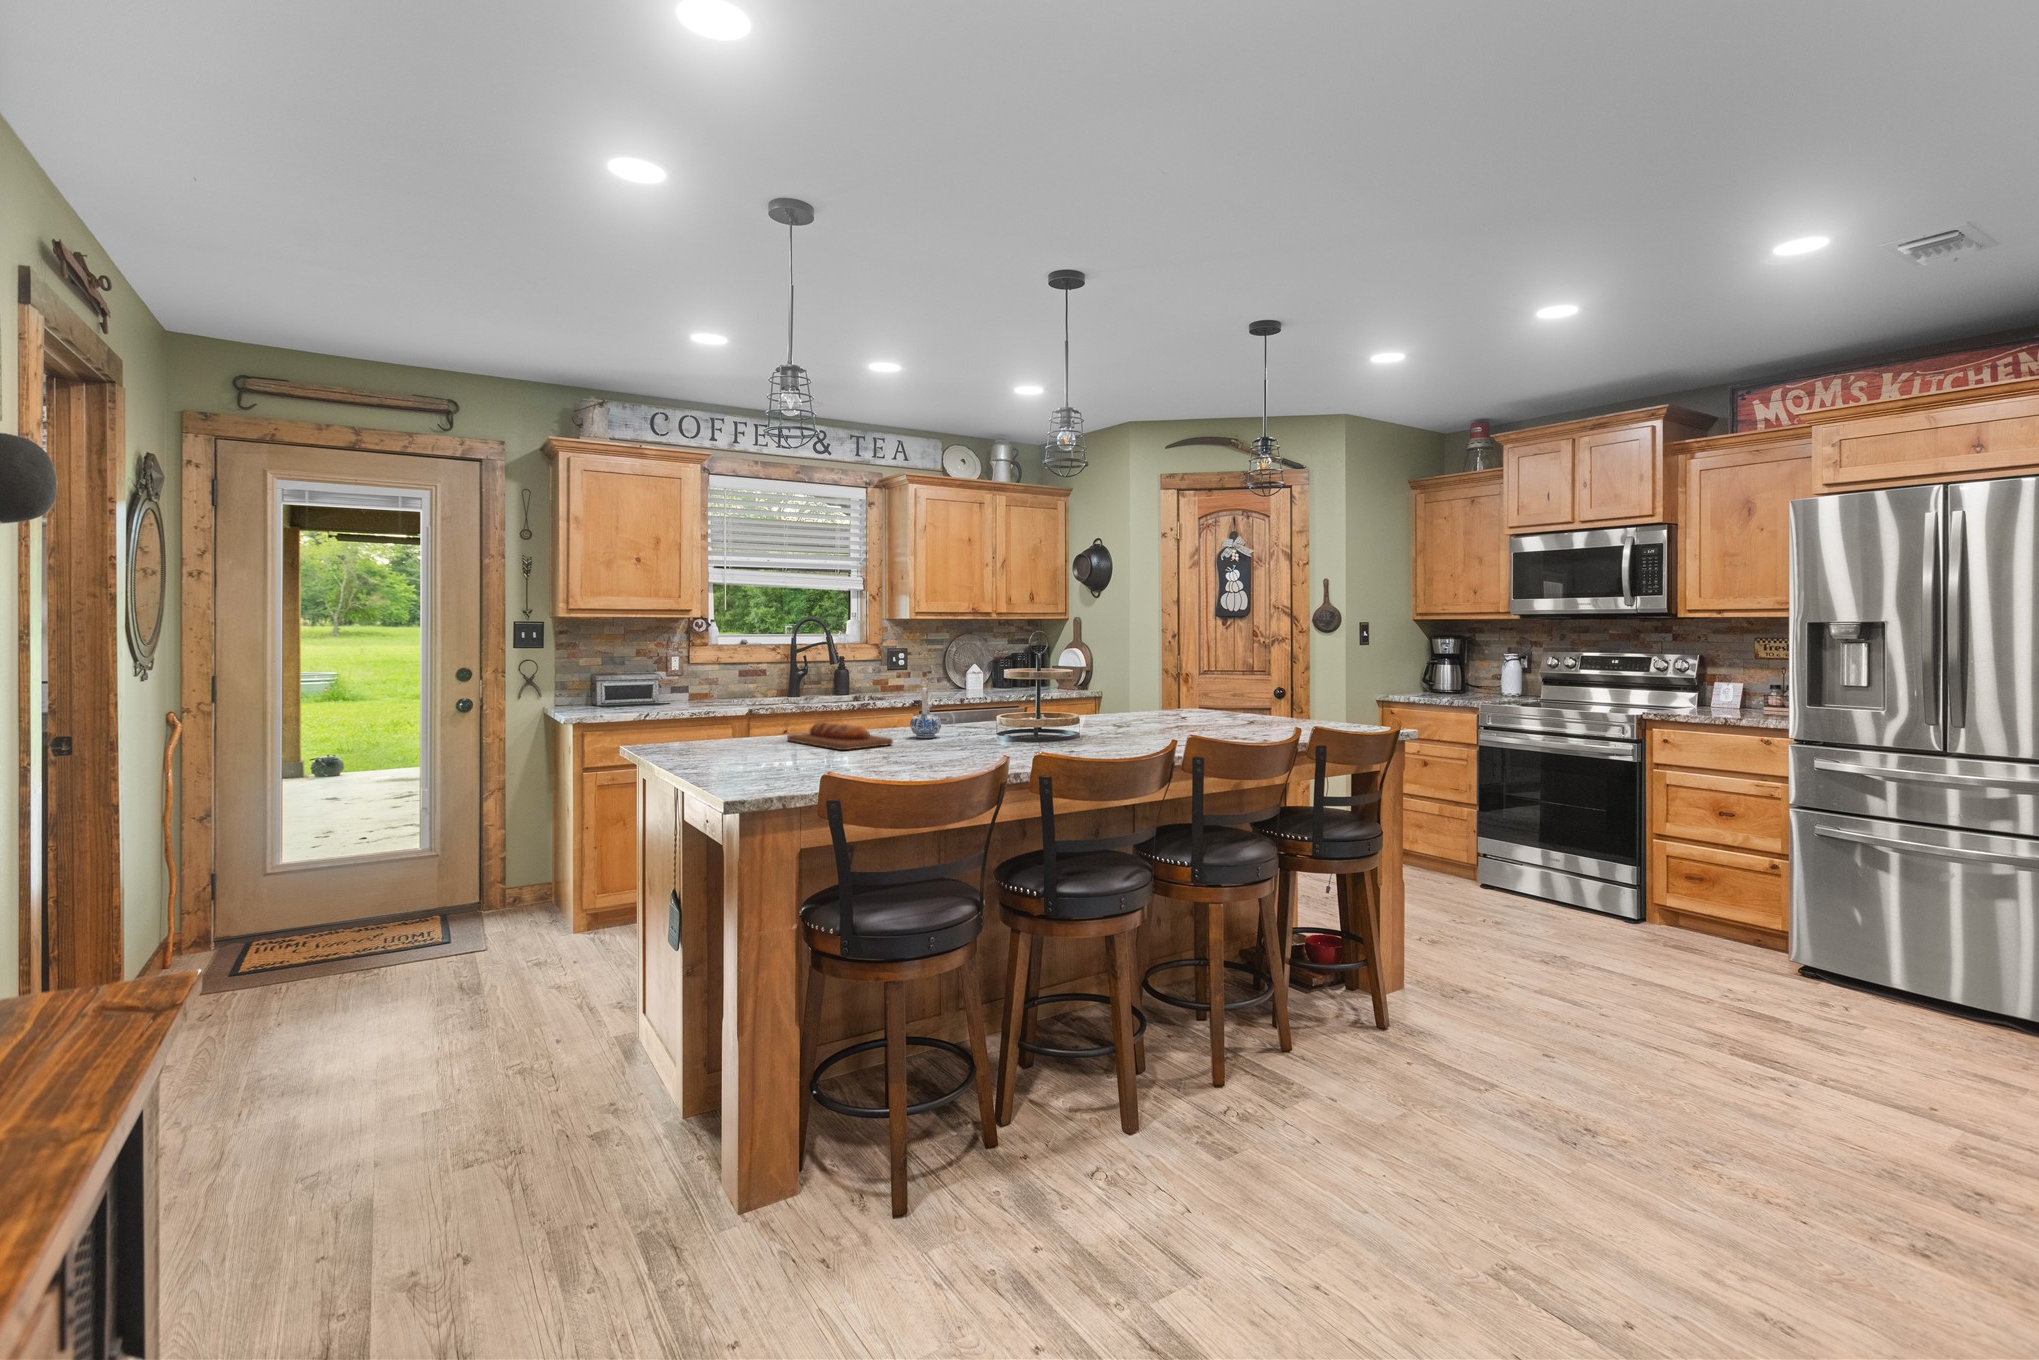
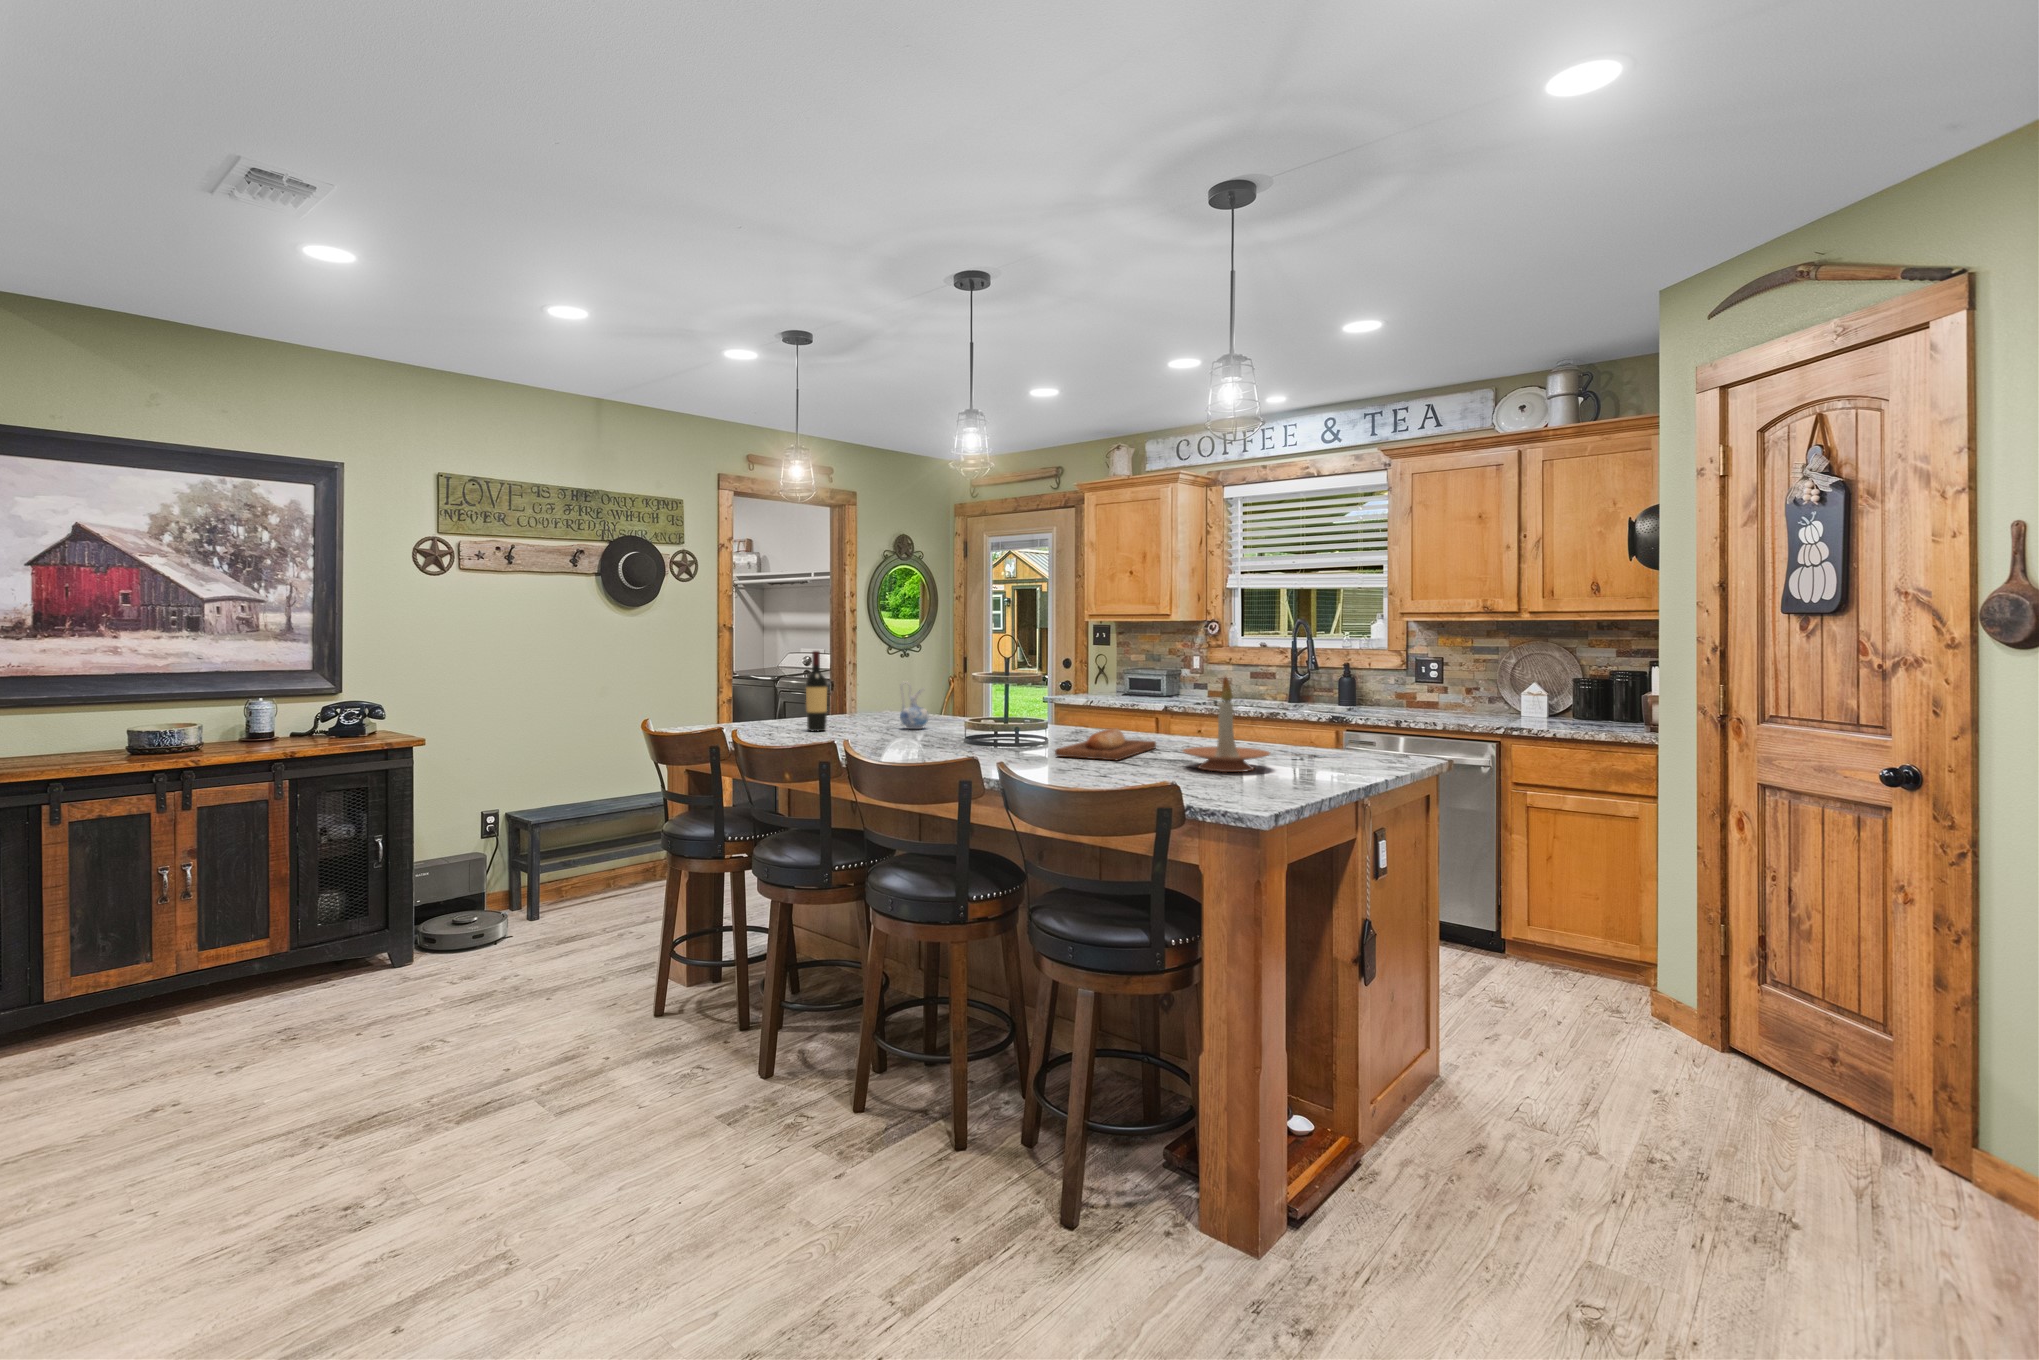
wine bottle: none [883,658,908,753] -> present [806,651,827,731]
candle holder: none [1222,660,1278,722] -> present [1183,677,1270,772]
bread loaf: present [787,722,893,750] -> present [1055,728,1156,760]

